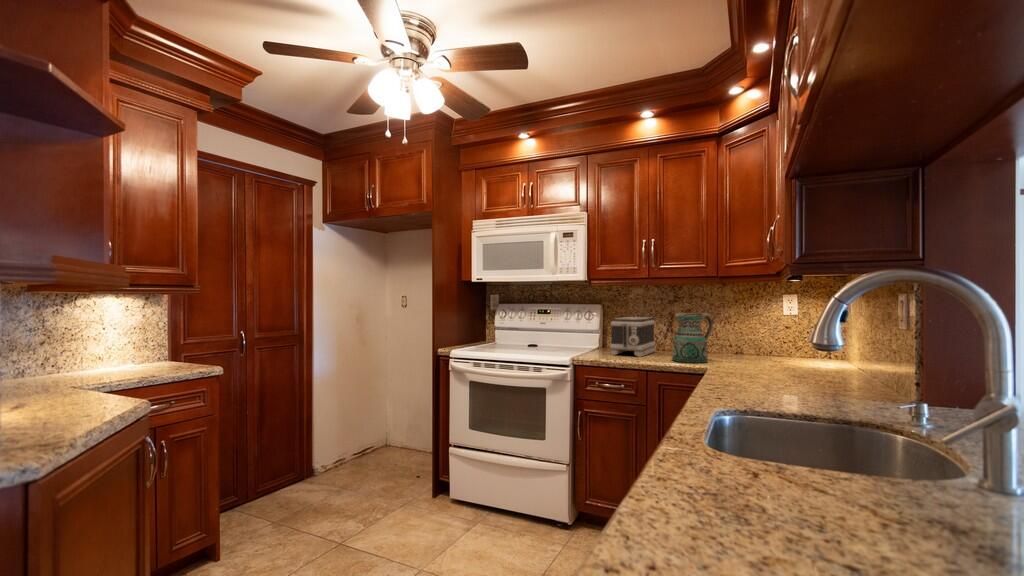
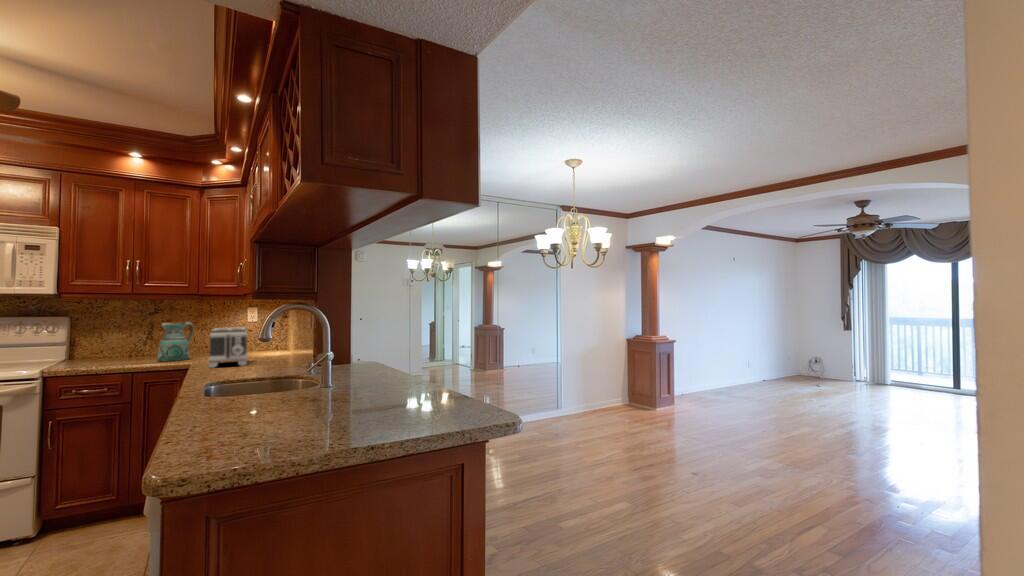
toaster: present [610,317,655,357] -> present [209,327,247,368]

